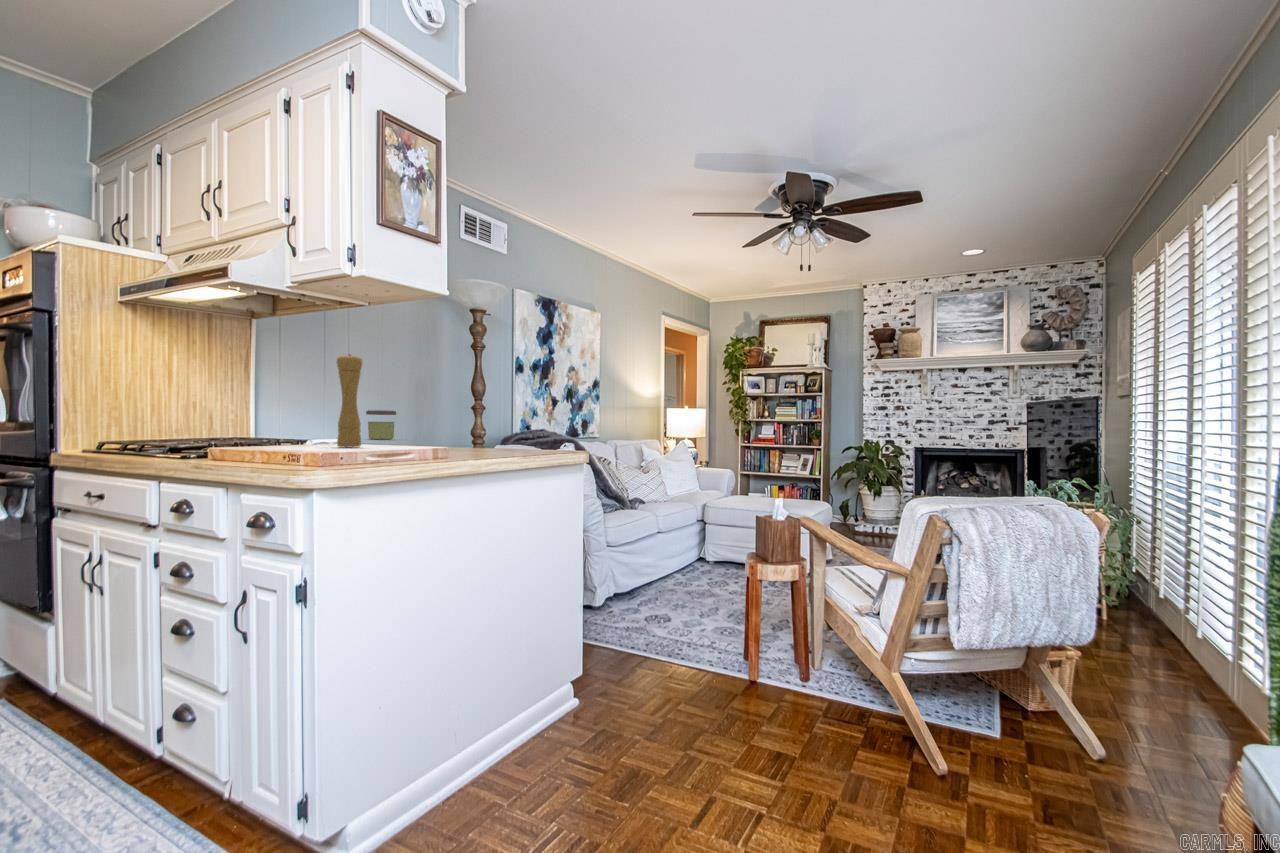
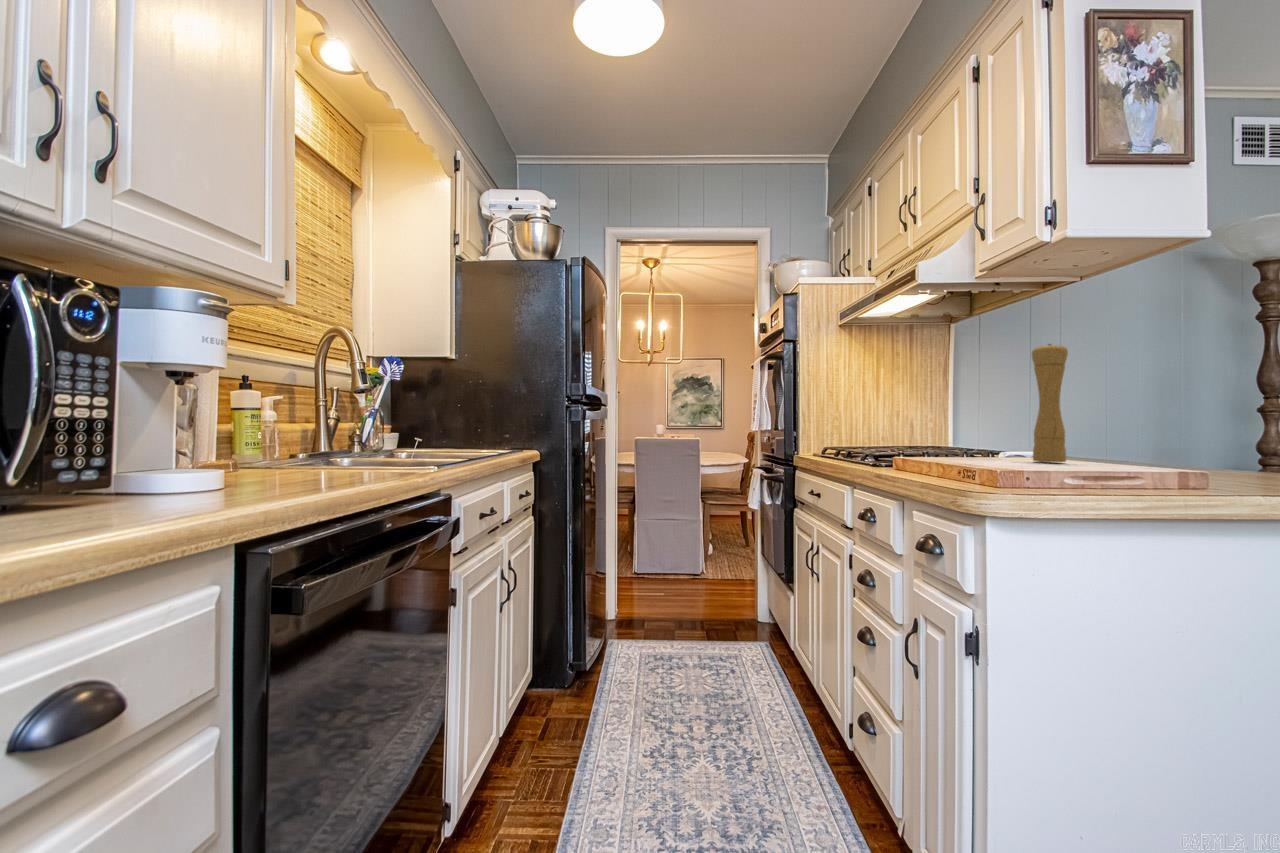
jar: present [366,410,396,440] -> none [1087,416,1132,453]

